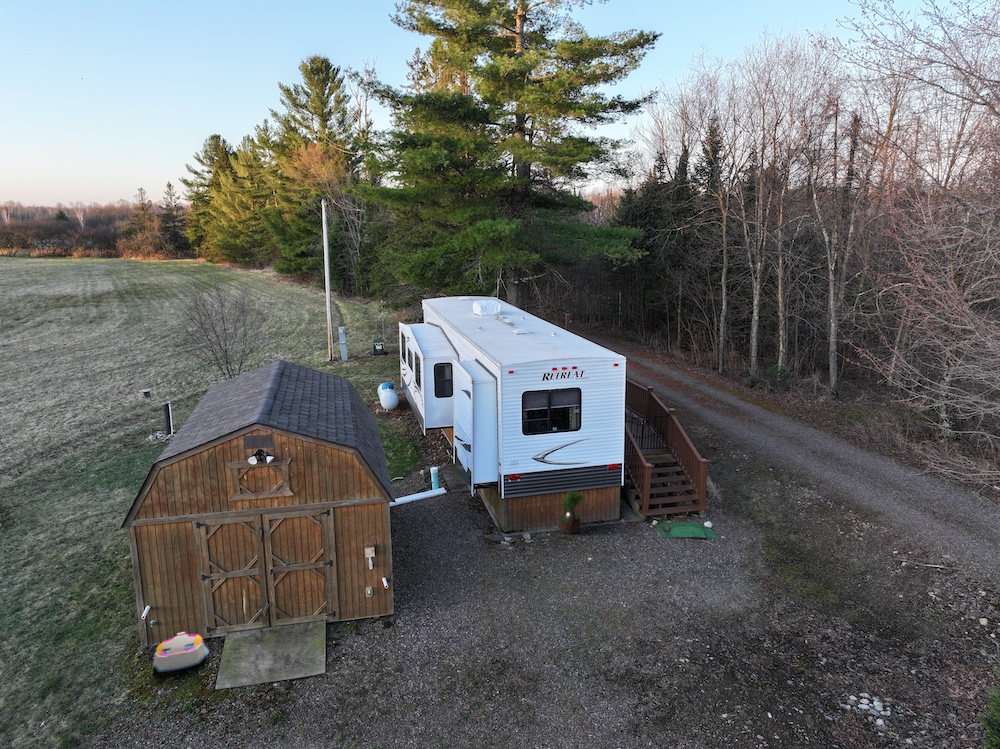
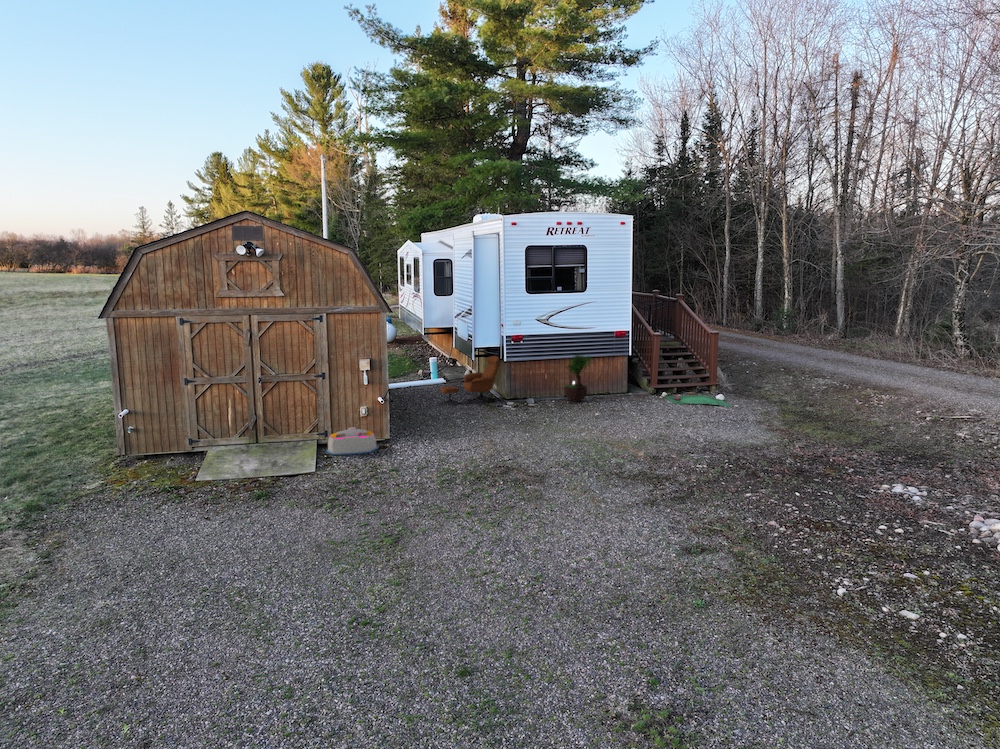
lounge chair: none [439,486,497,541] -> present [441,356,499,405]
storage bin: present [153,632,209,672] -> present [326,427,378,455]

